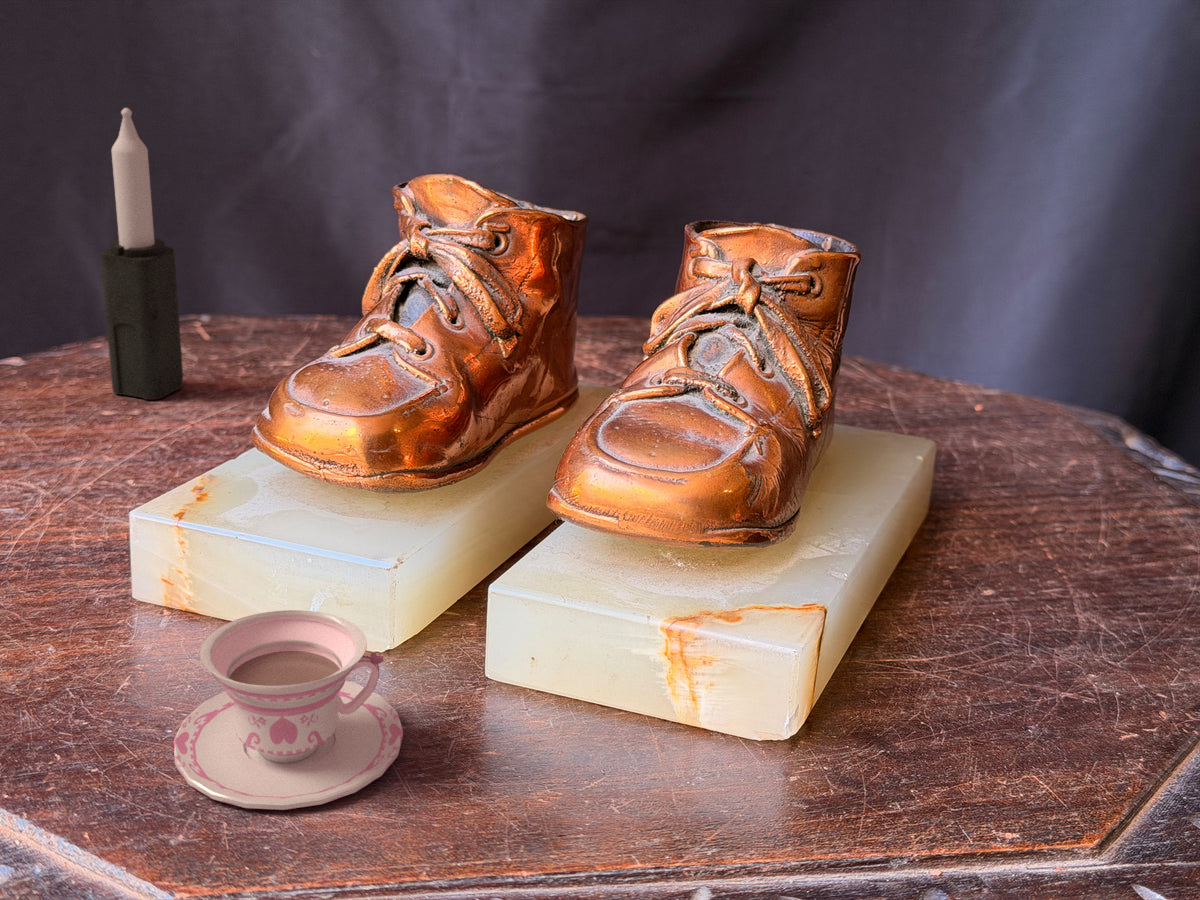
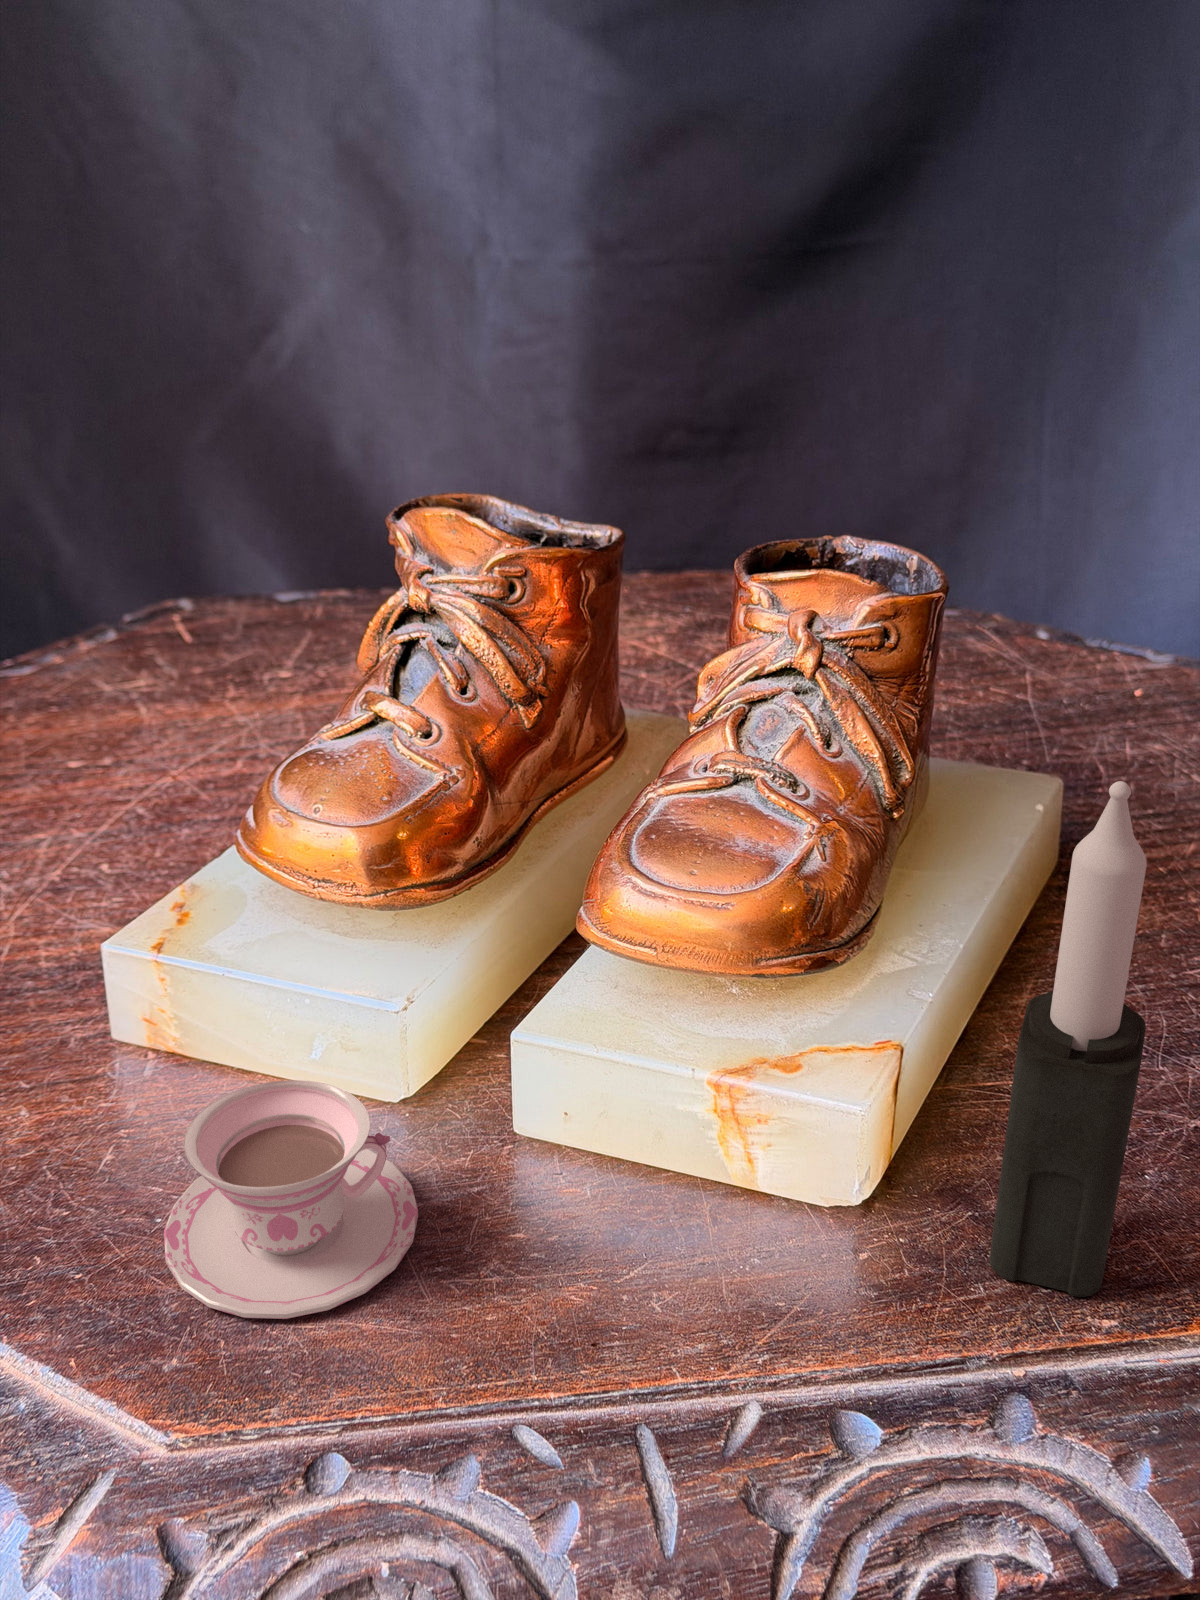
candle: present [100,108,184,400] -> present [990,781,1147,1297]

